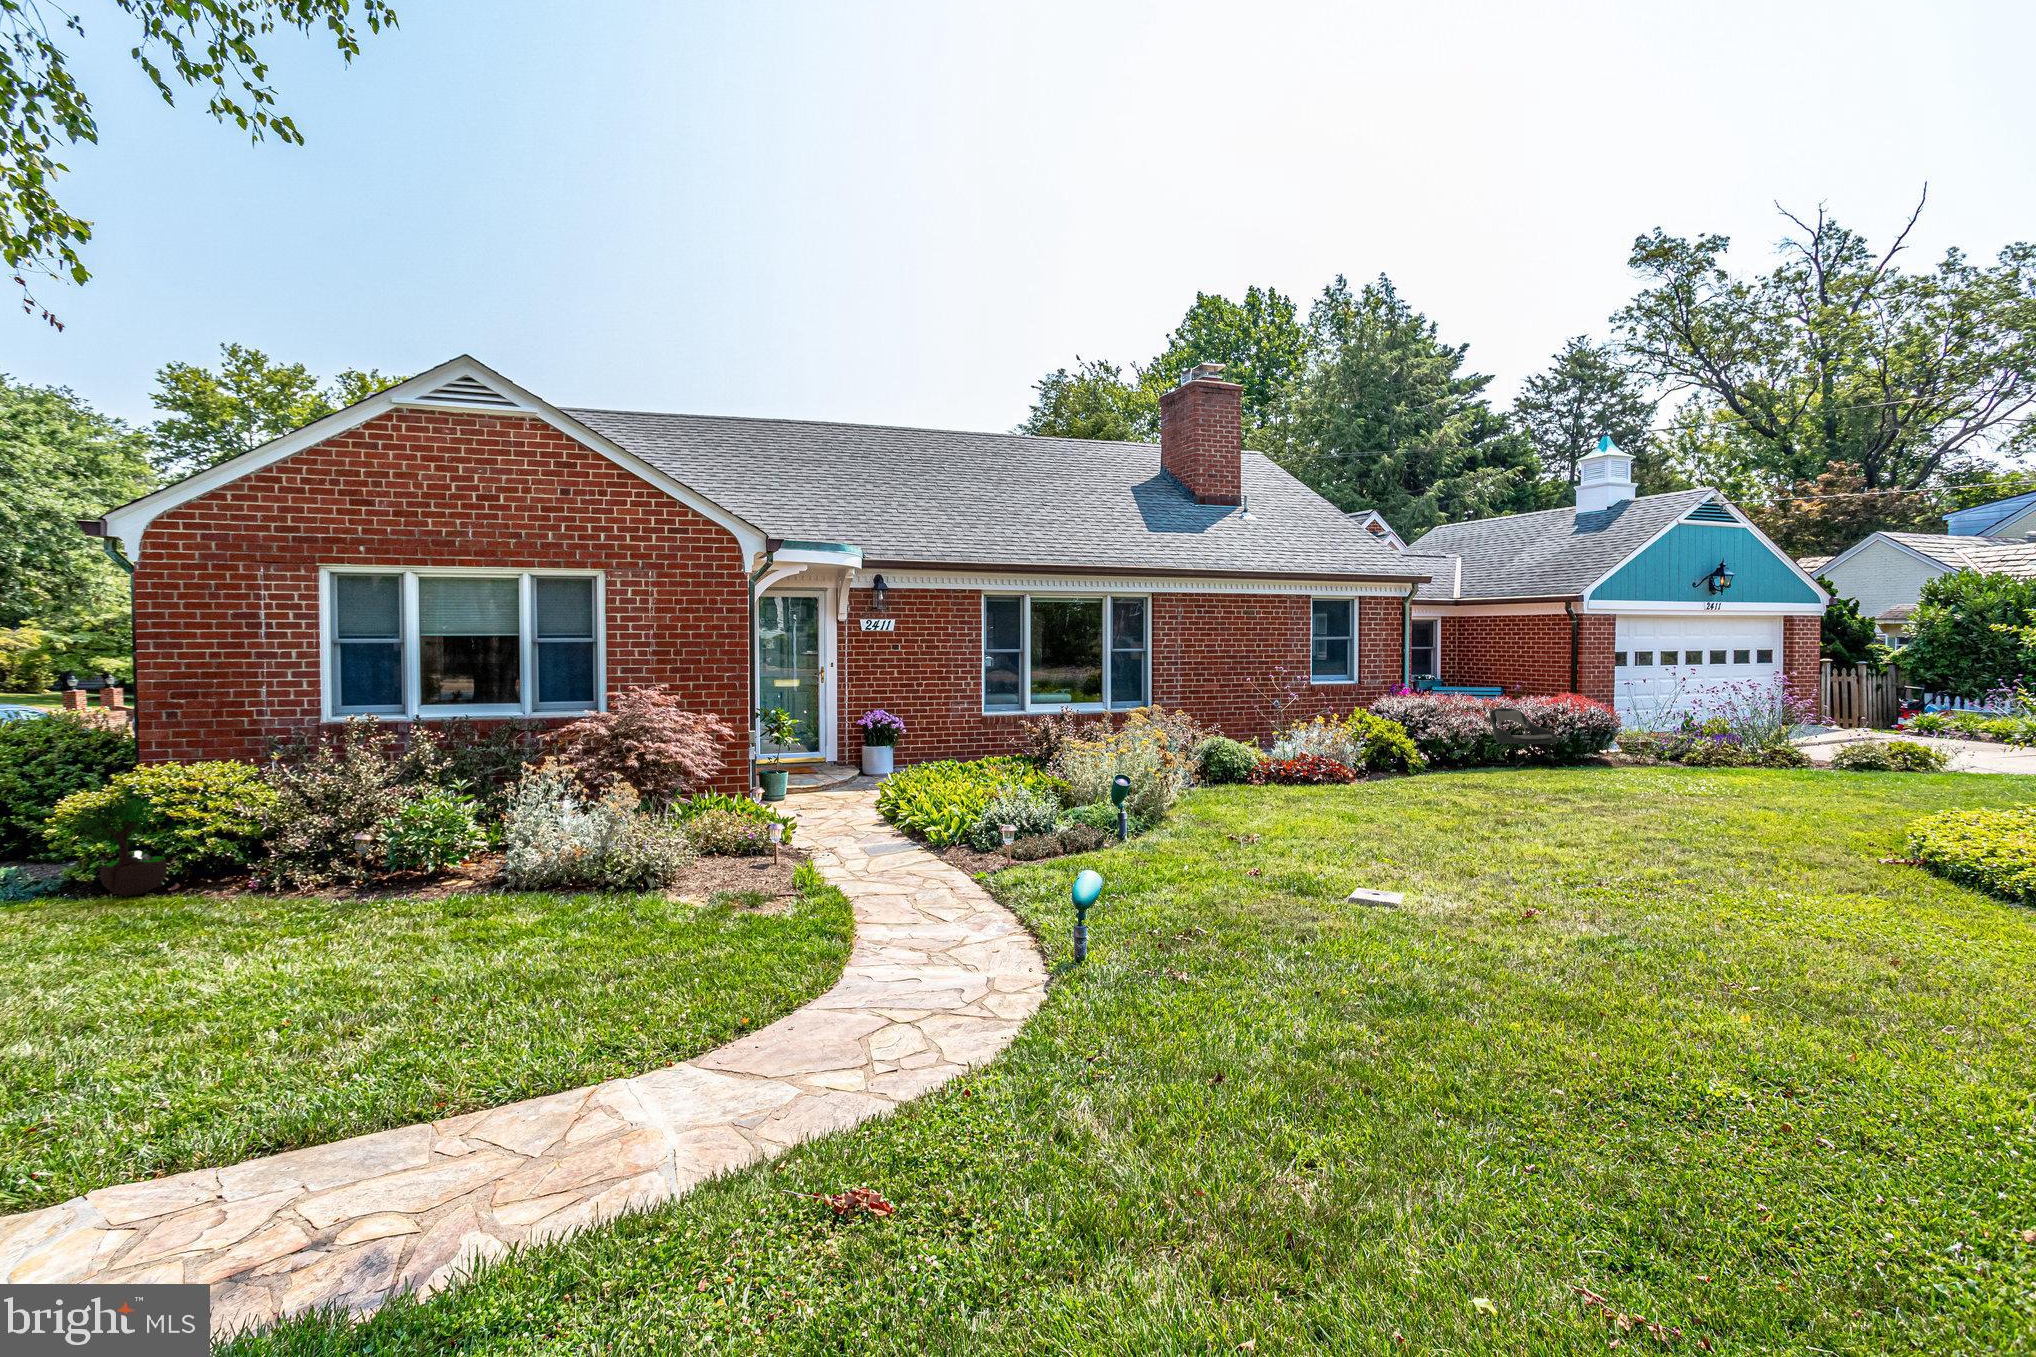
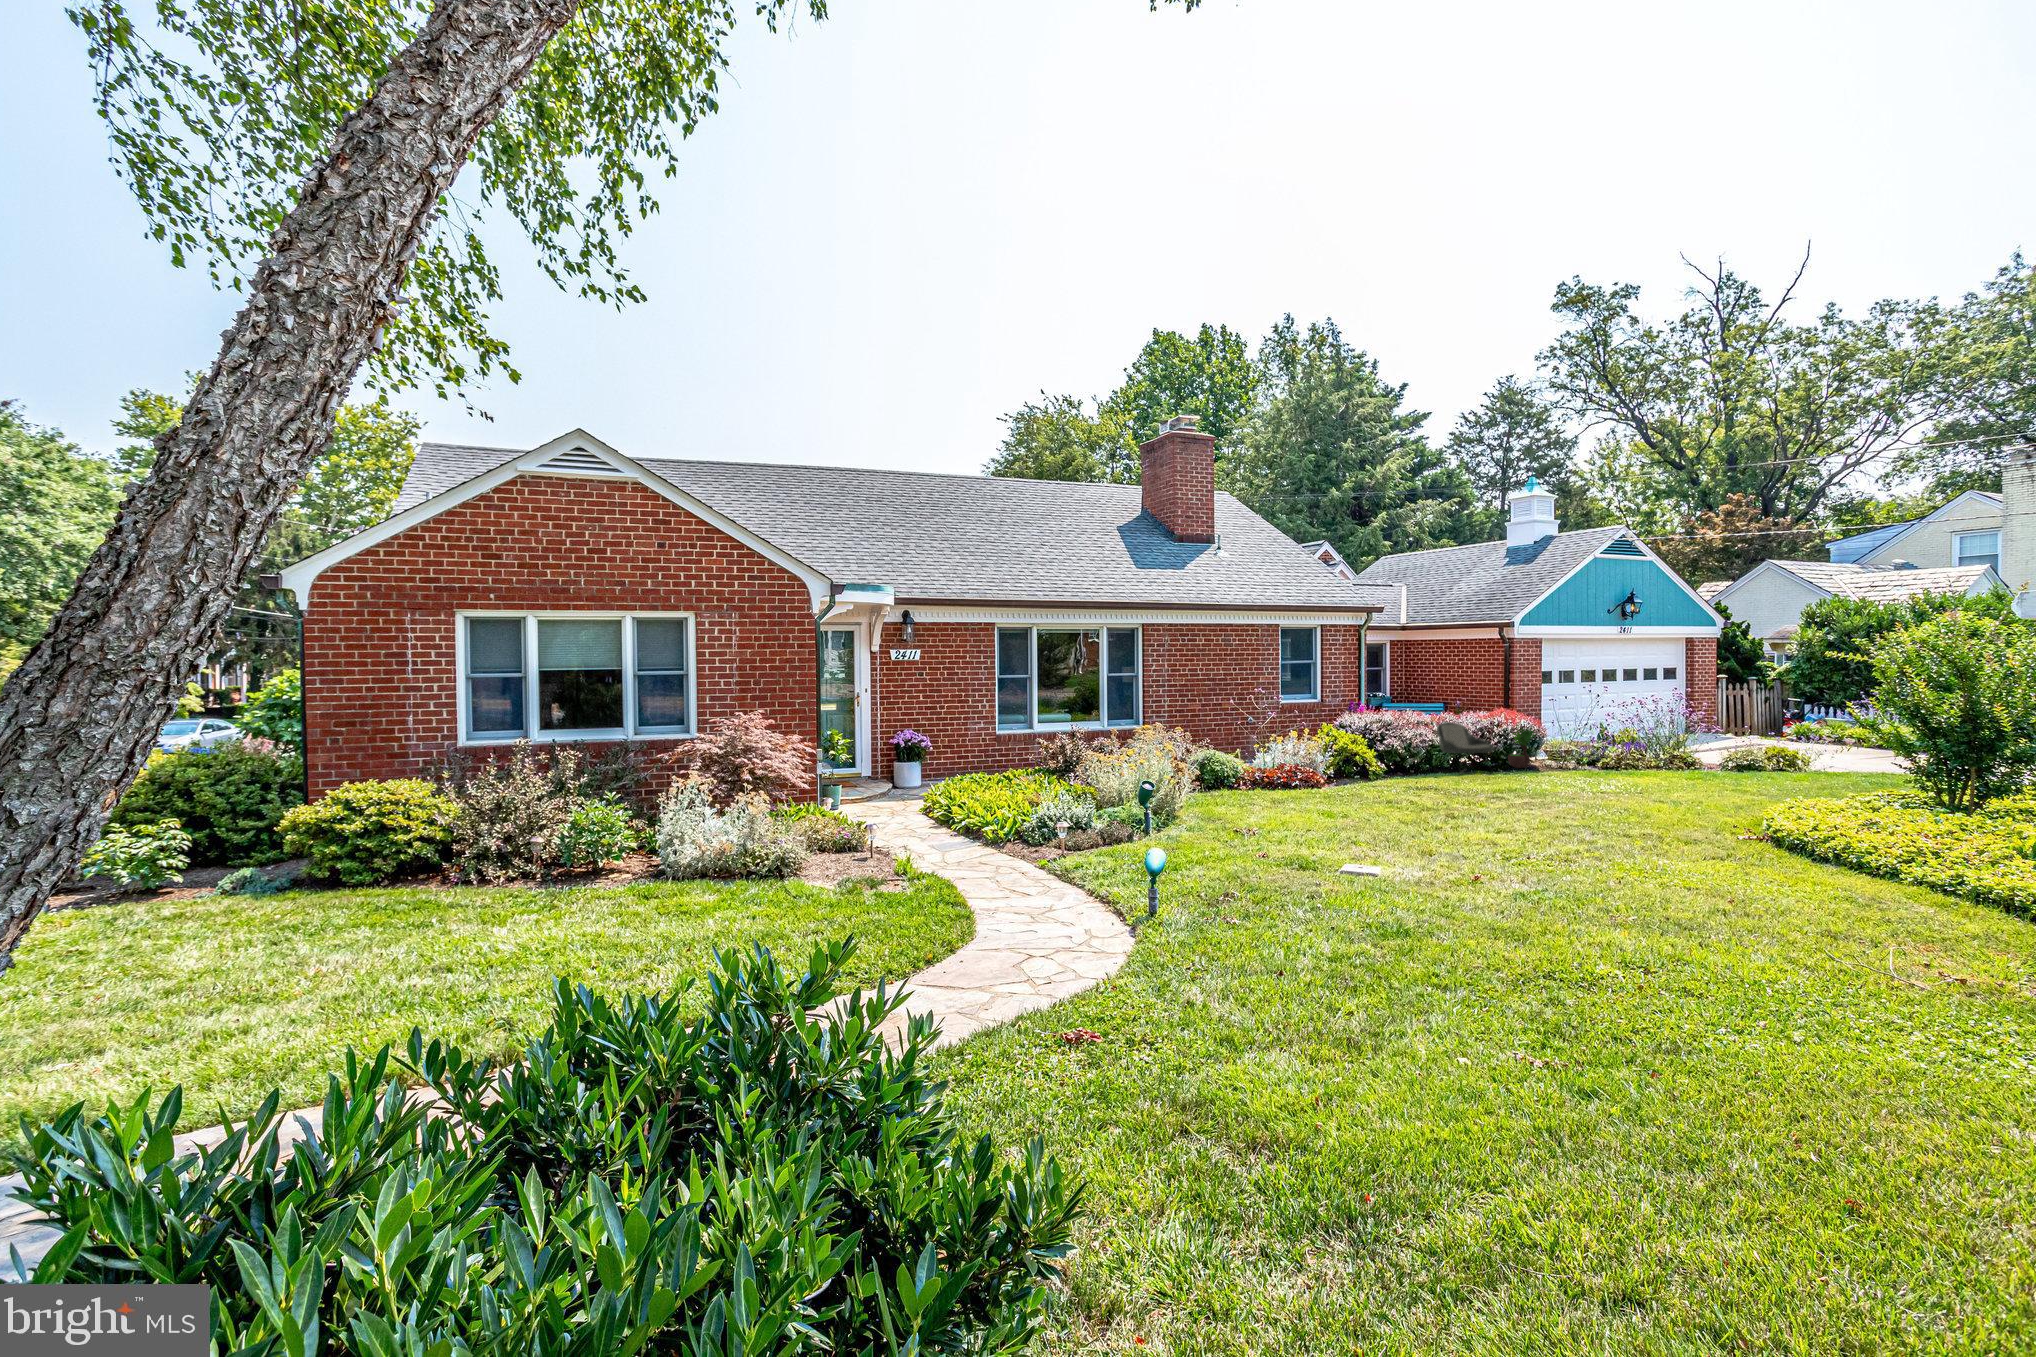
potted tree: present [71,787,167,896] -> present [1508,728,1533,768]

